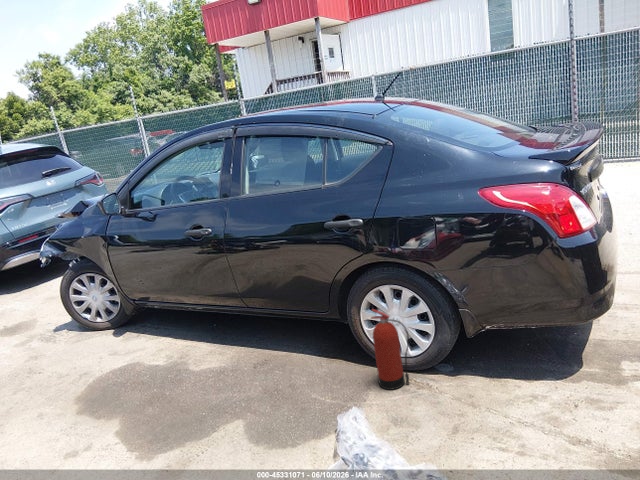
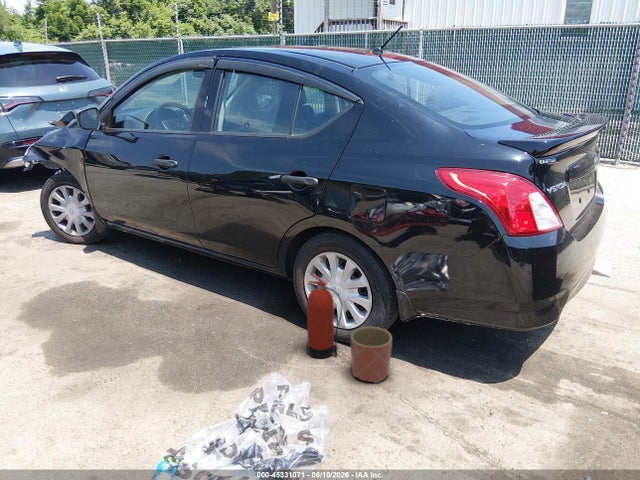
planter: none [424,348,466,401] -> present [351,327,392,383]

